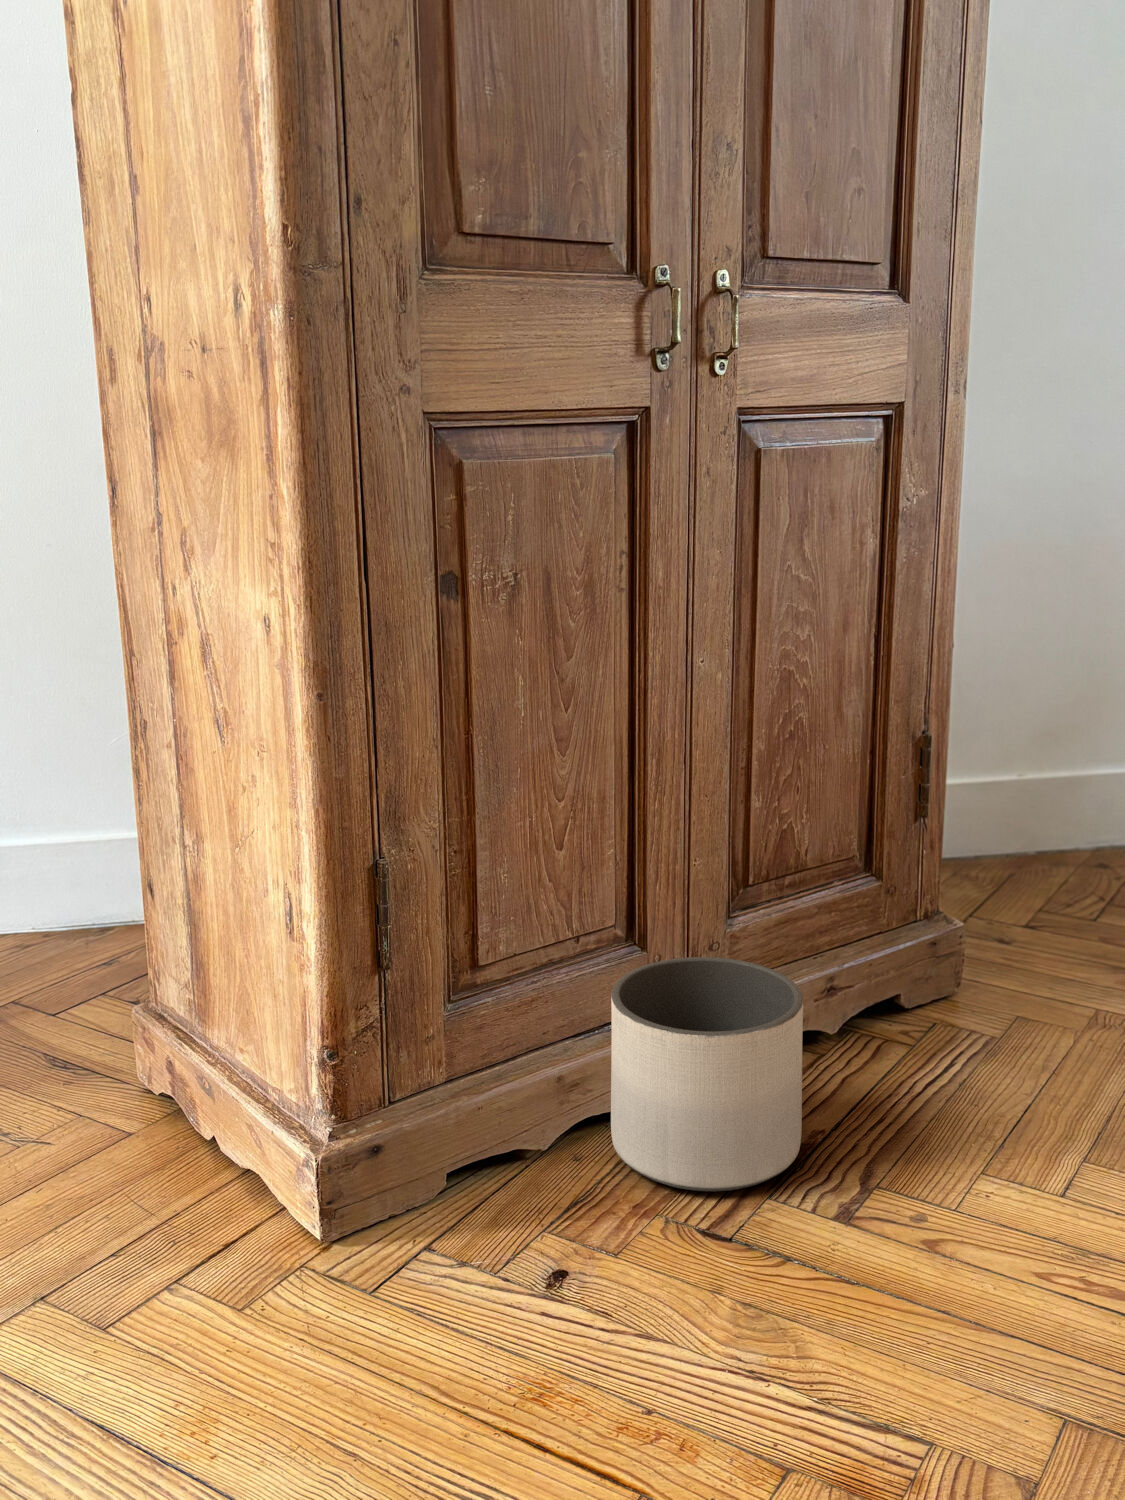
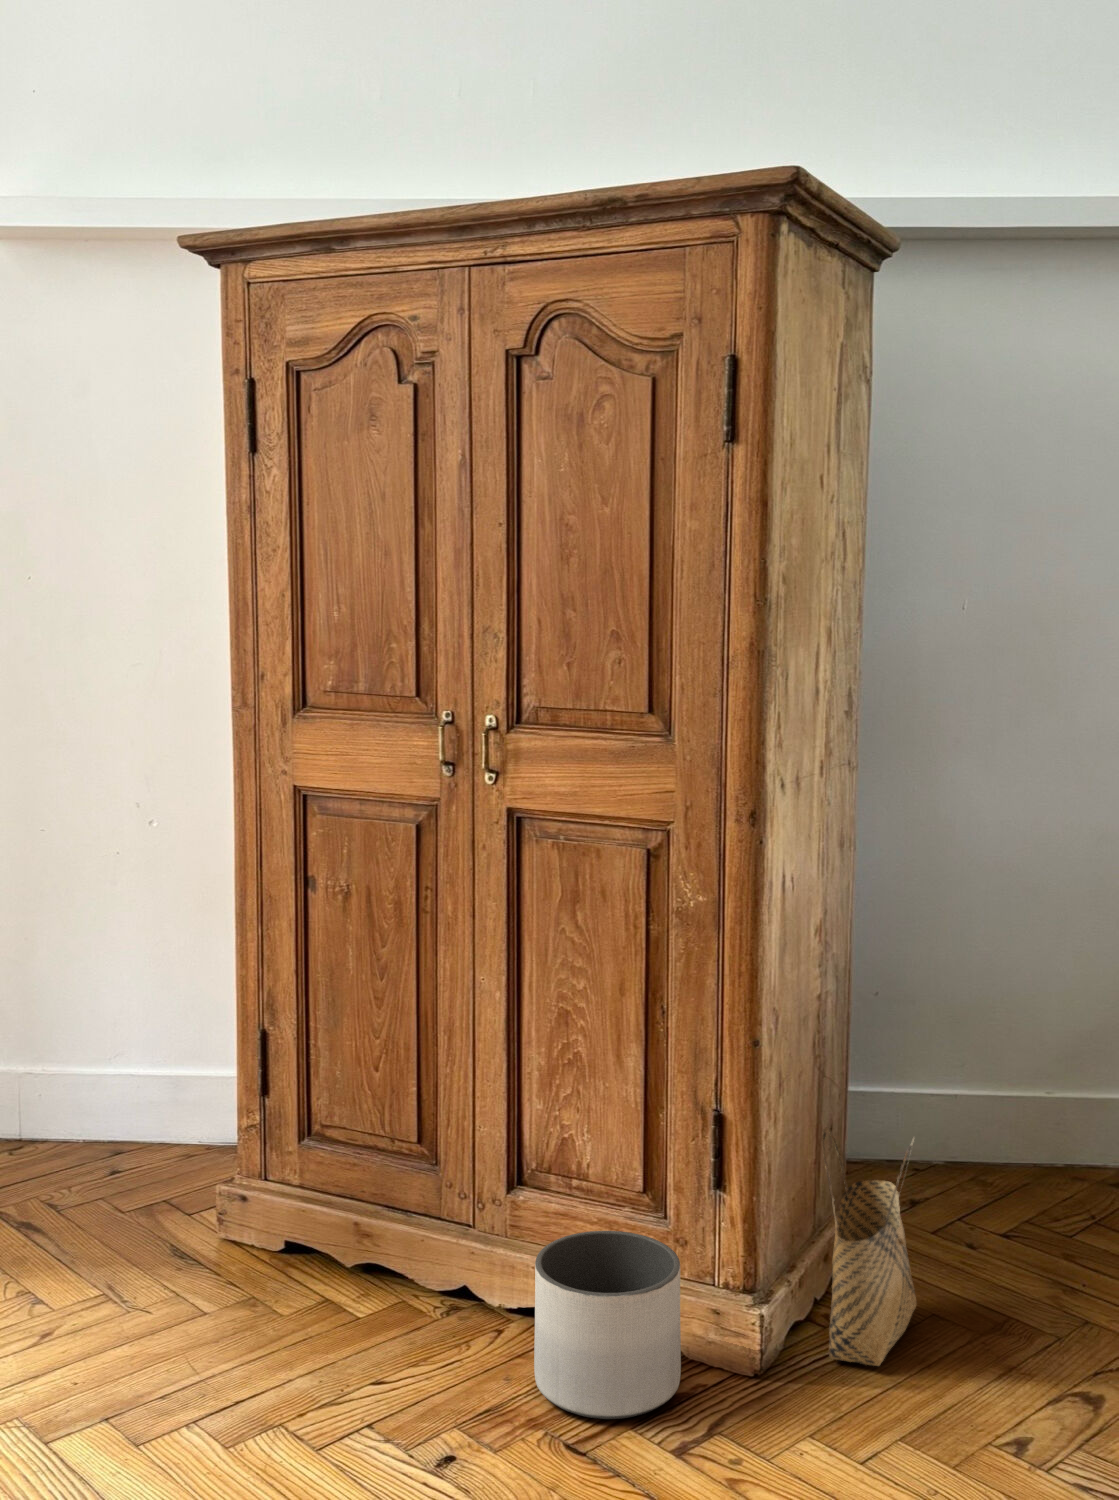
woven basket: none [917,805,1040,1081] -> present [822,1128,916,1366]

